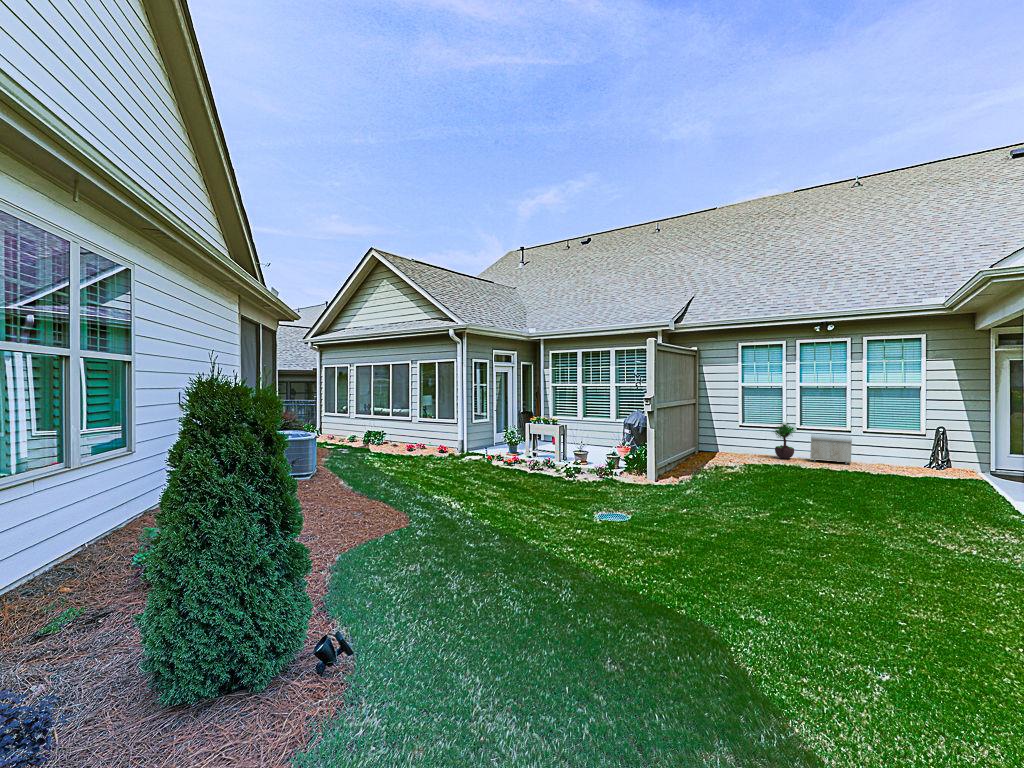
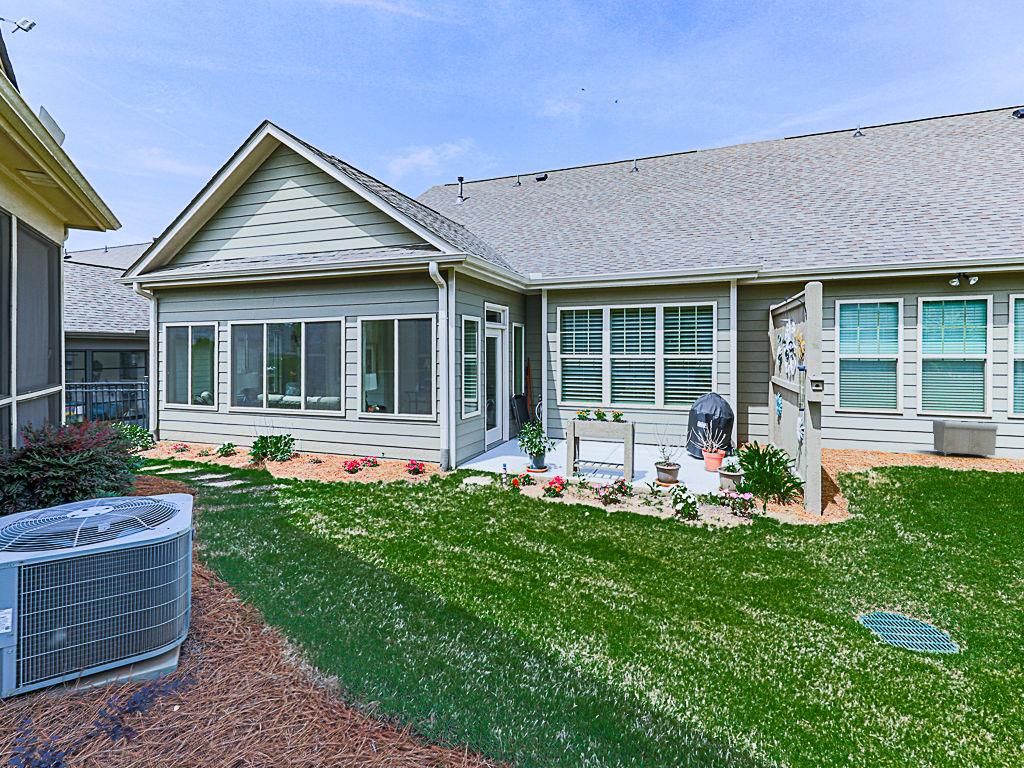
potted tree: present [775,423,795,459] -> none [889,402,927,453]

